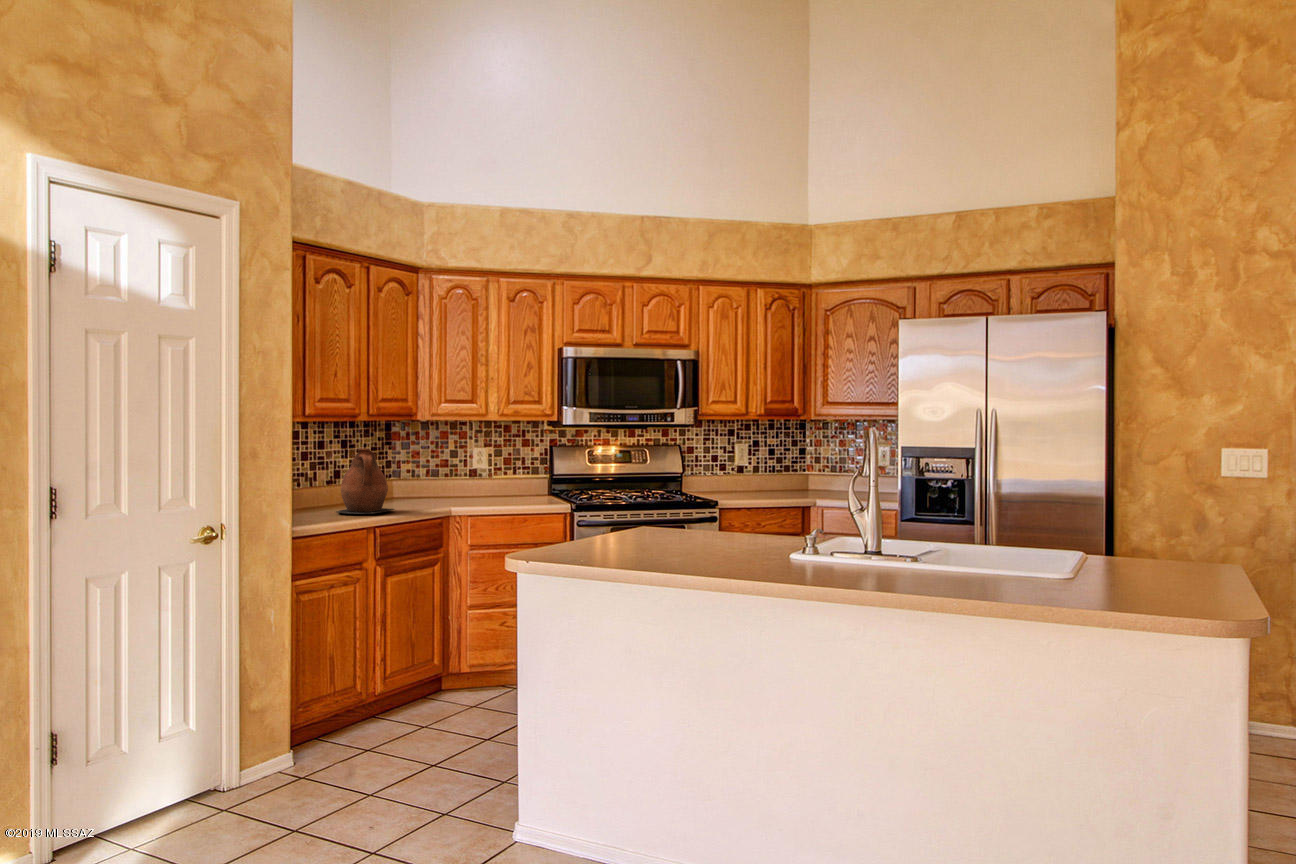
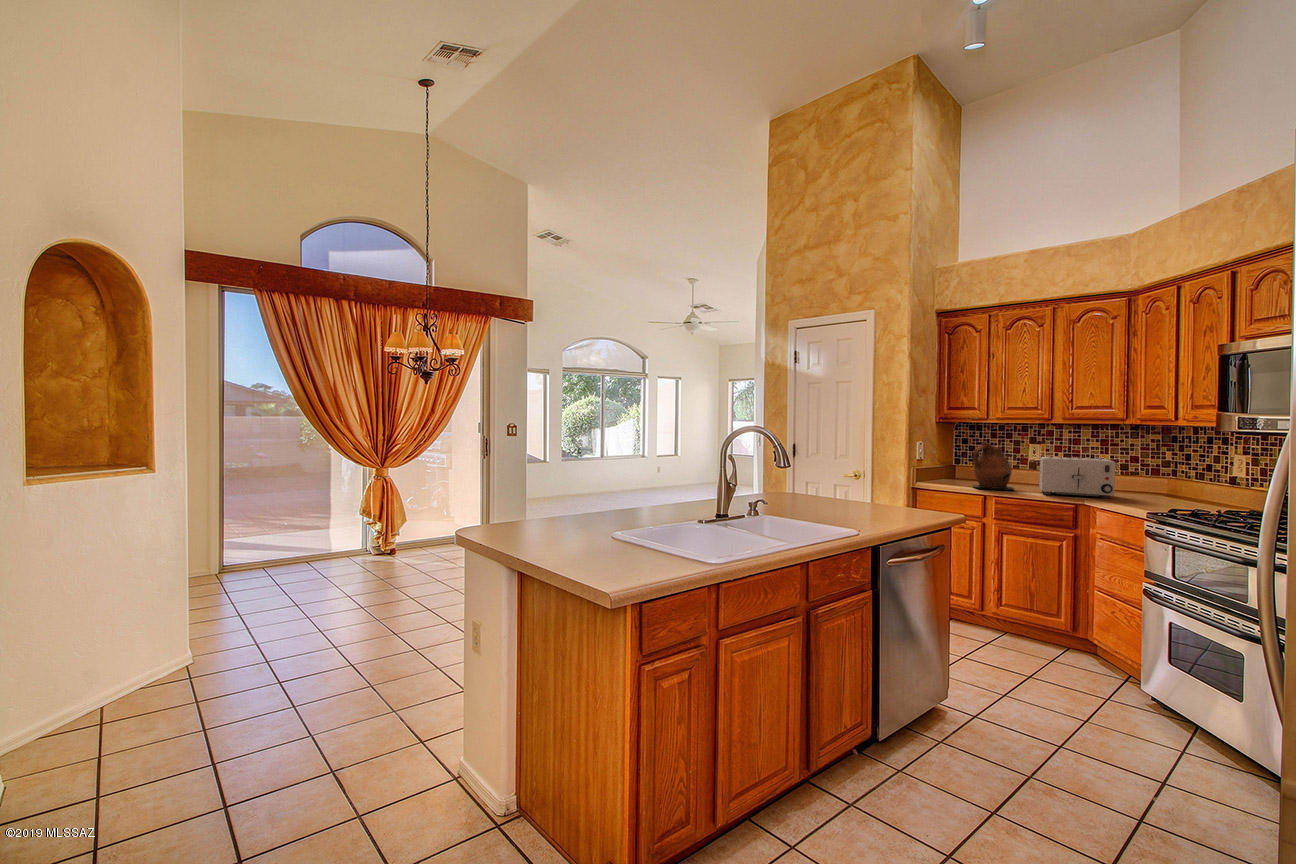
toaster: none [397,461,468,508] -> present [1039,457,1115,498]

